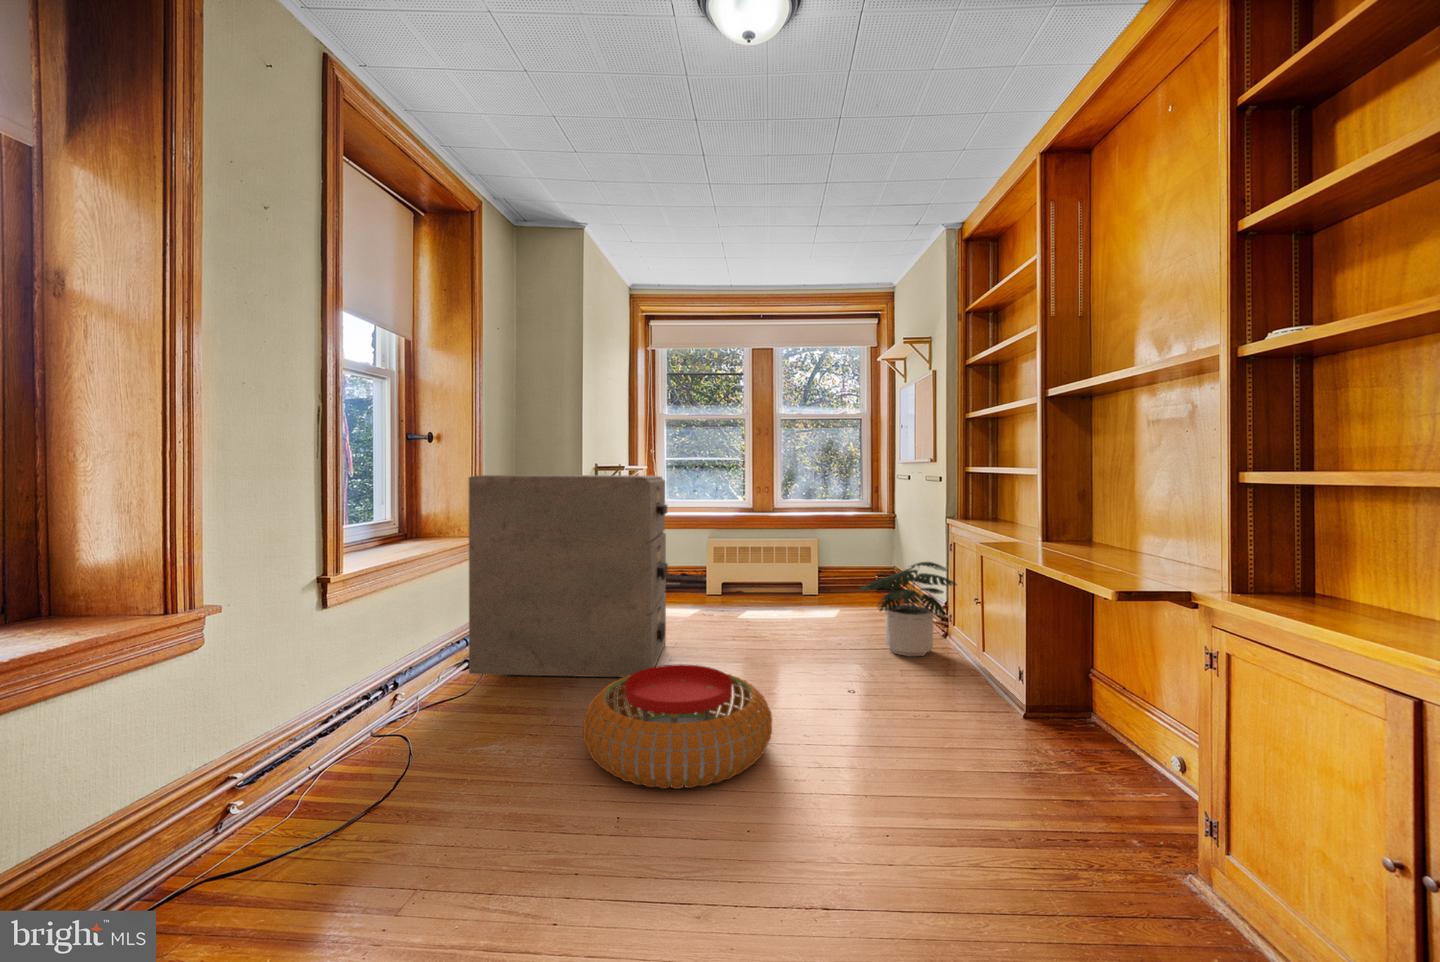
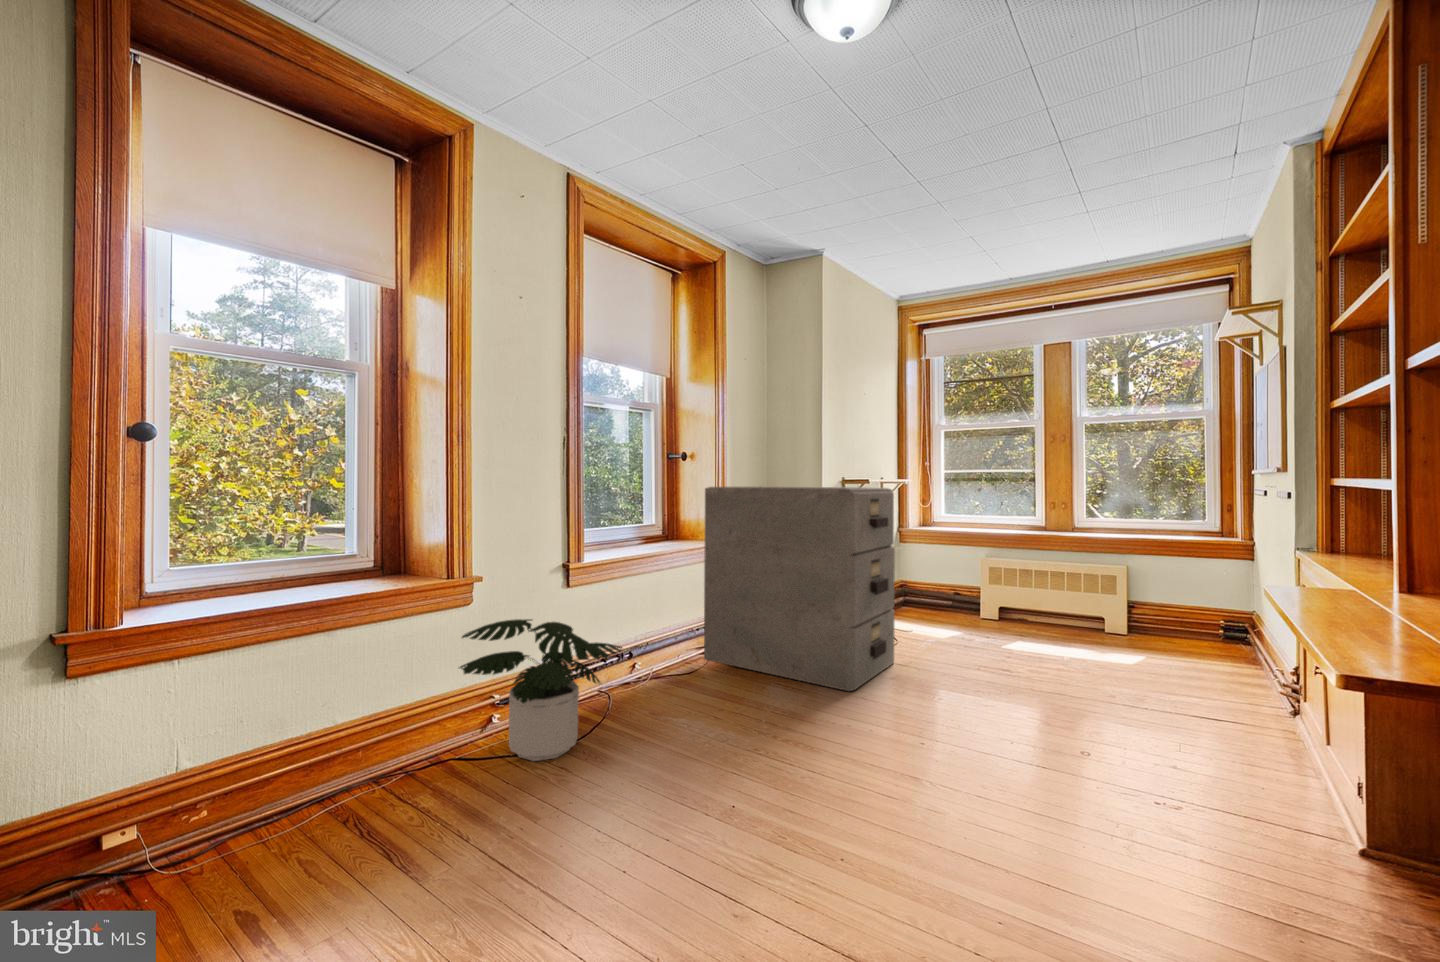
potted plant: present [859,562,956,656] -> present [460,619,622,761]
pouf: present [583,664,772,789] -> none [736,677,931,805]

